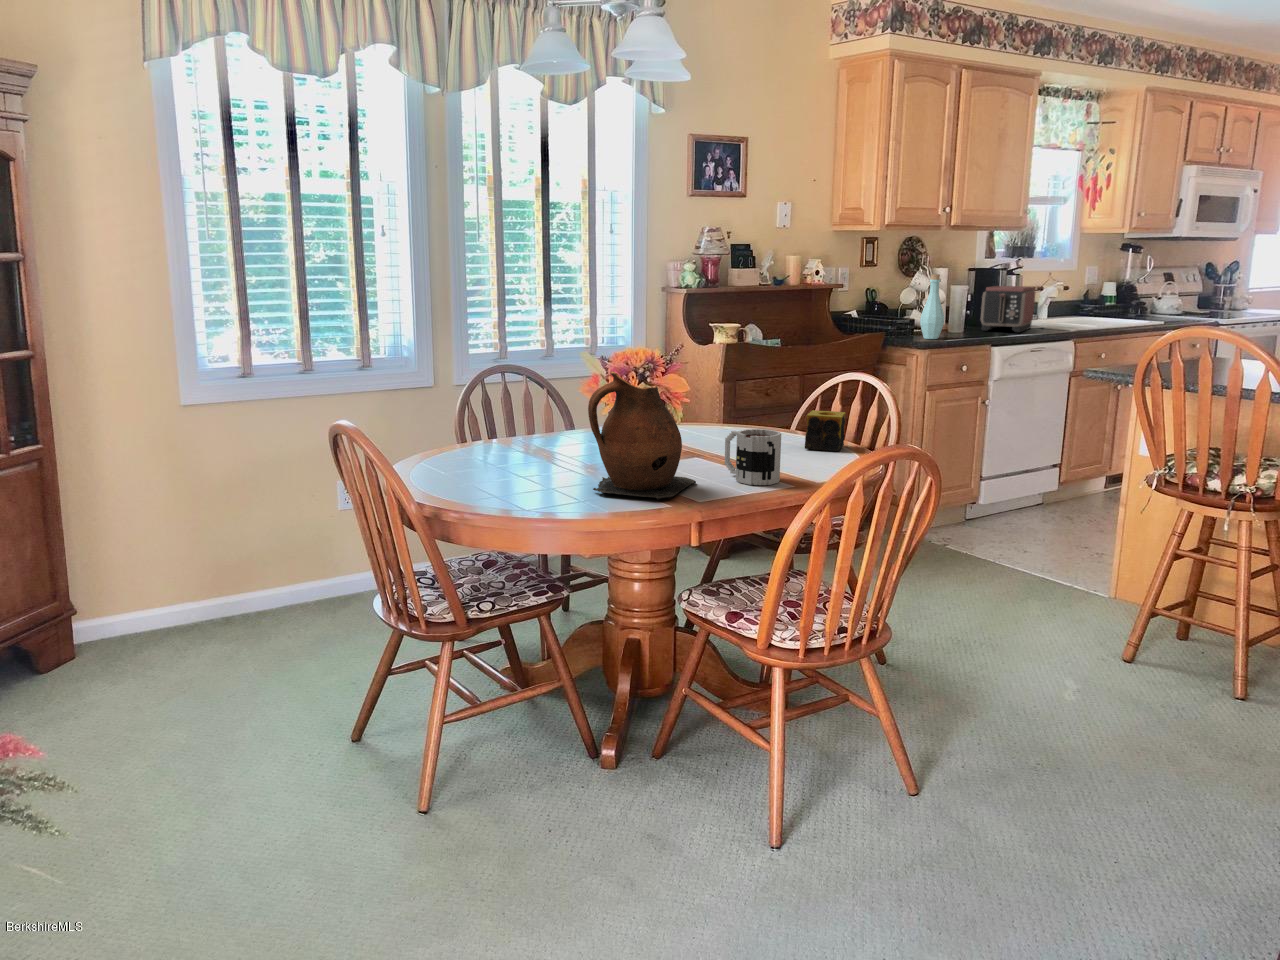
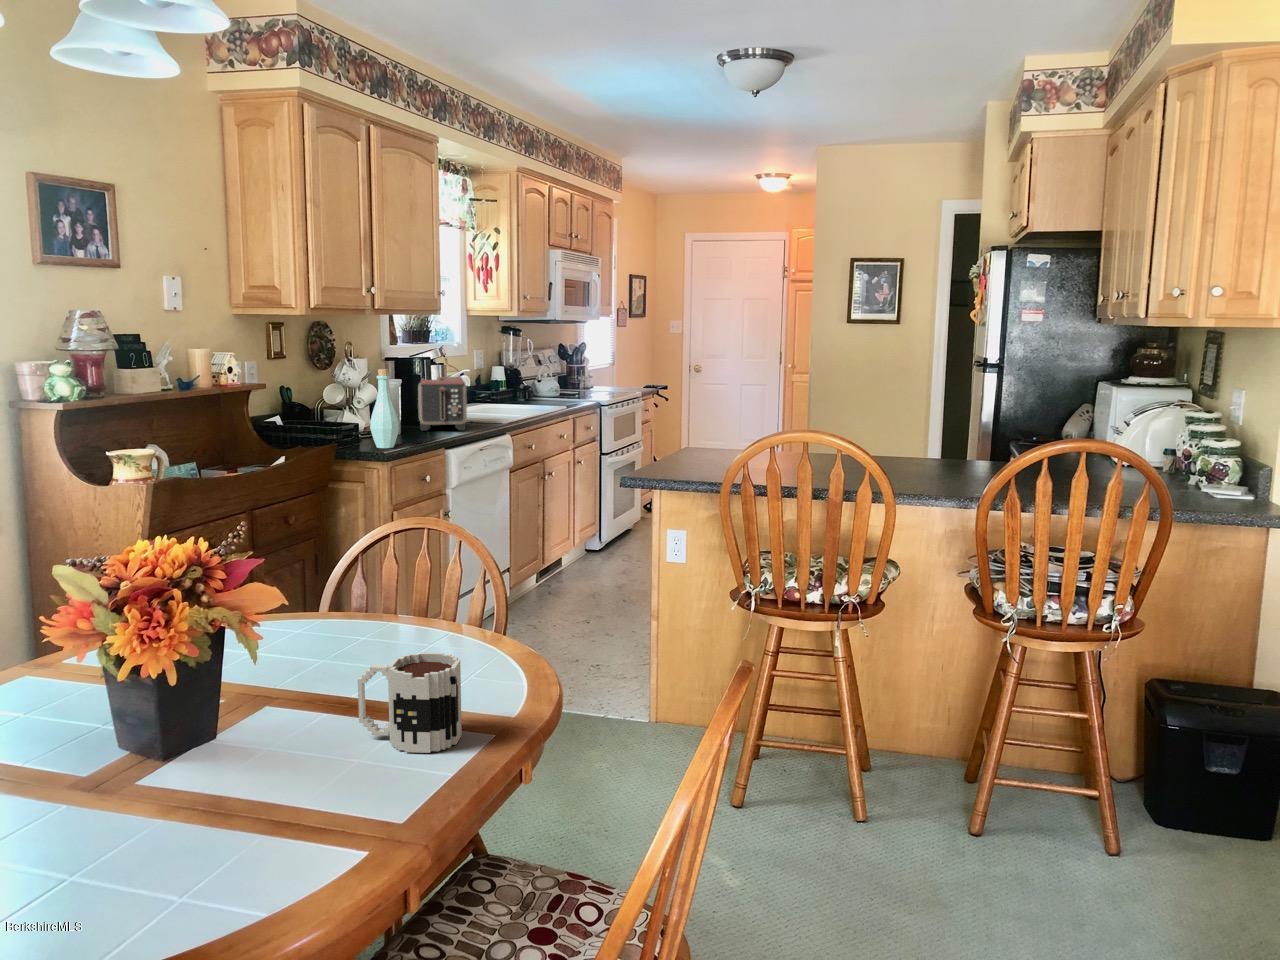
ceramic pitcher: present [588,371,696,500] -> none [153,614,352,860]
candle: present [805,410,846,451] -> none [399,586,458,651]

